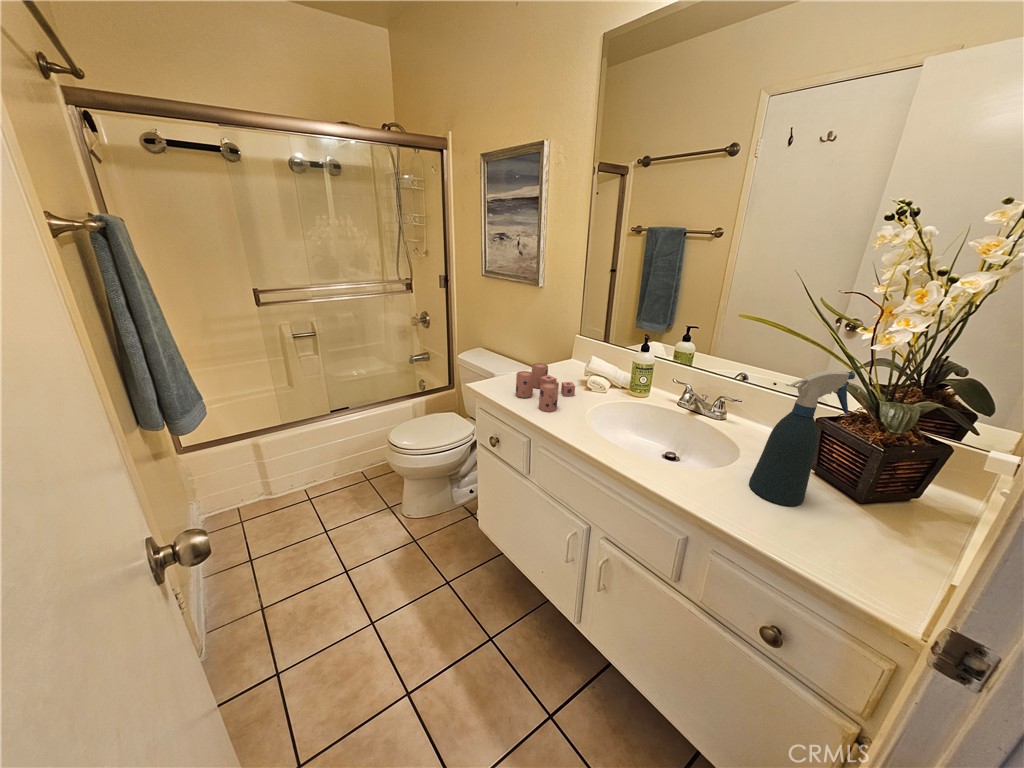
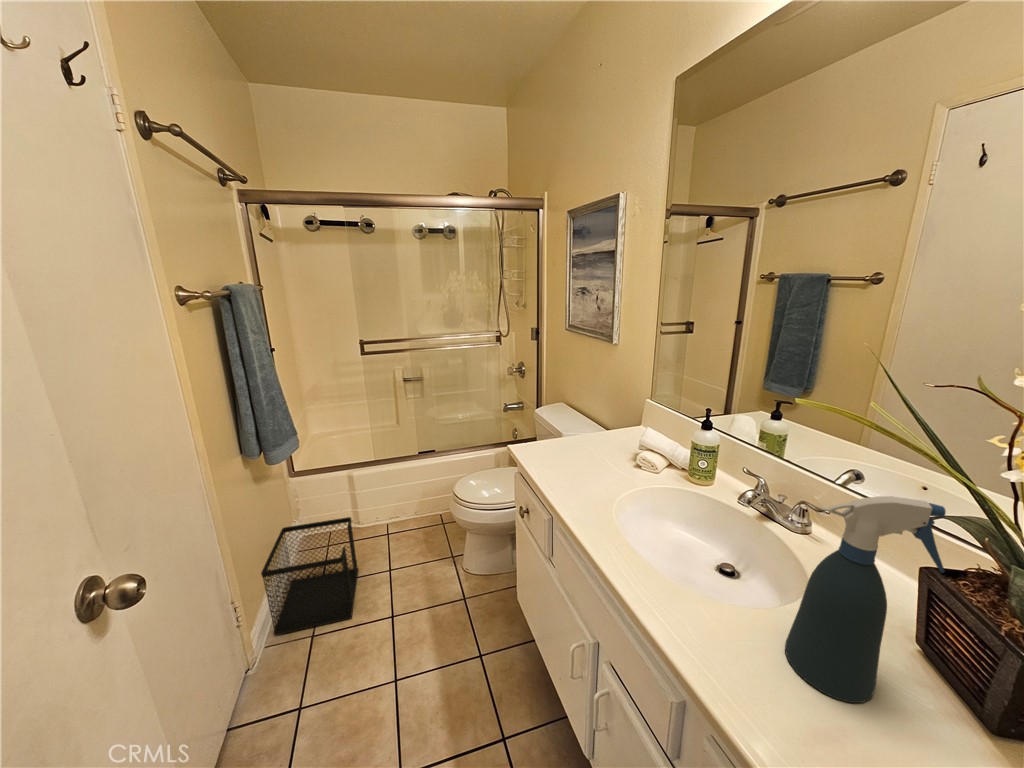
candle: present [516,363,575,412] -> none [552,428,618,486]
wastebasket: none [179,491,298,636] -> present [261,517,359,635]

